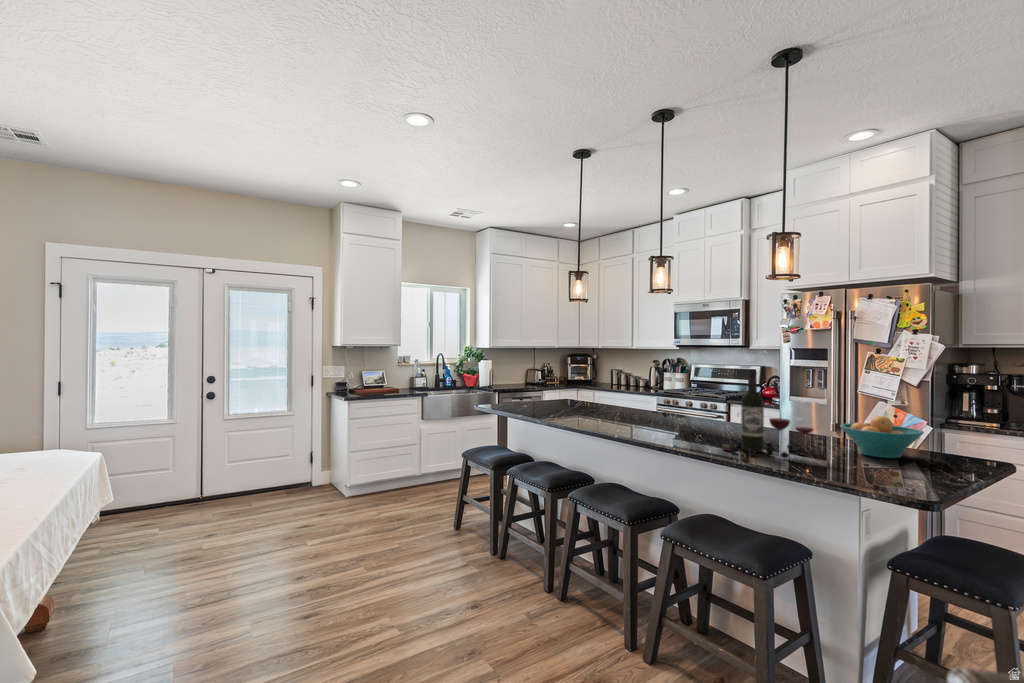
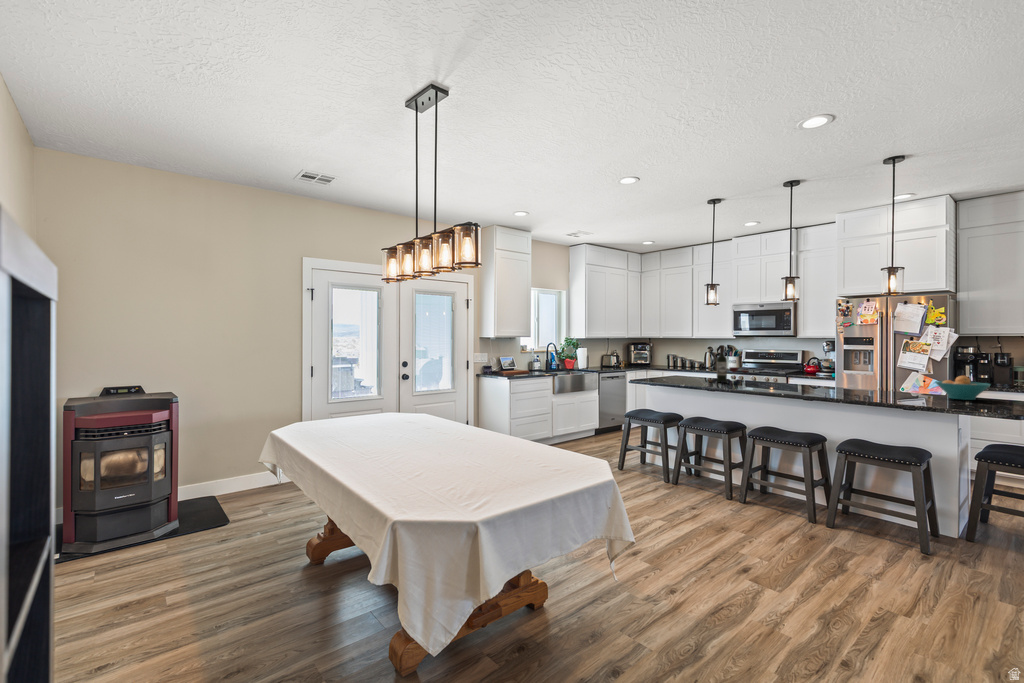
wine bottle: present [720,370,814,458] -> present [707,345,748,383]

